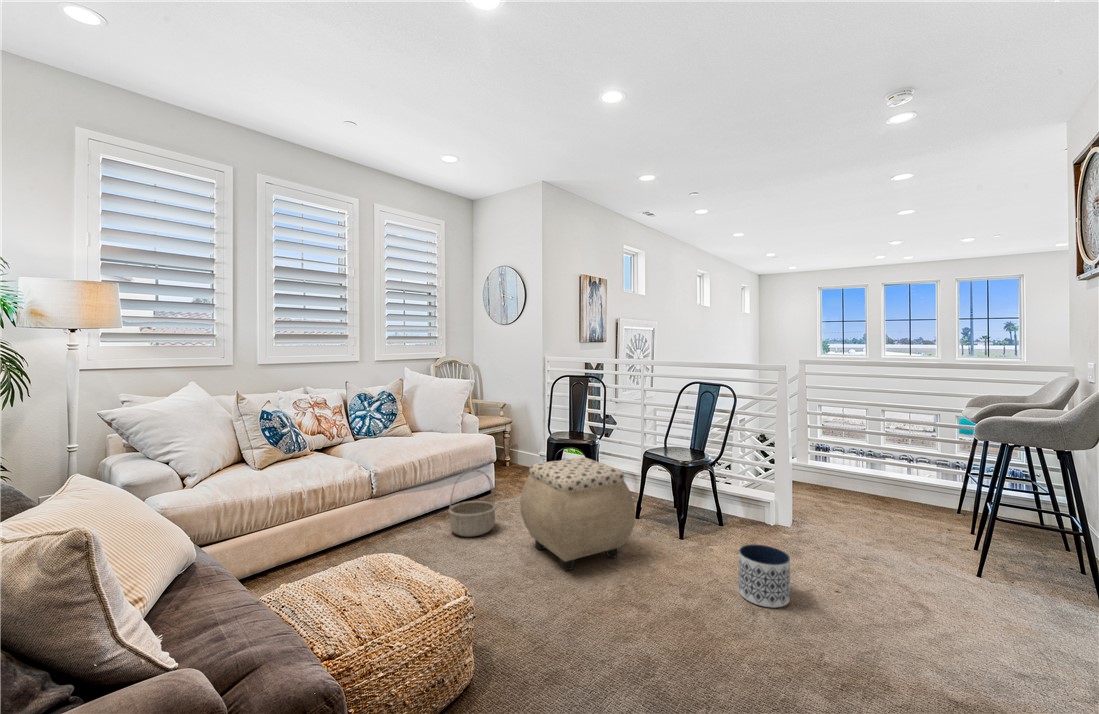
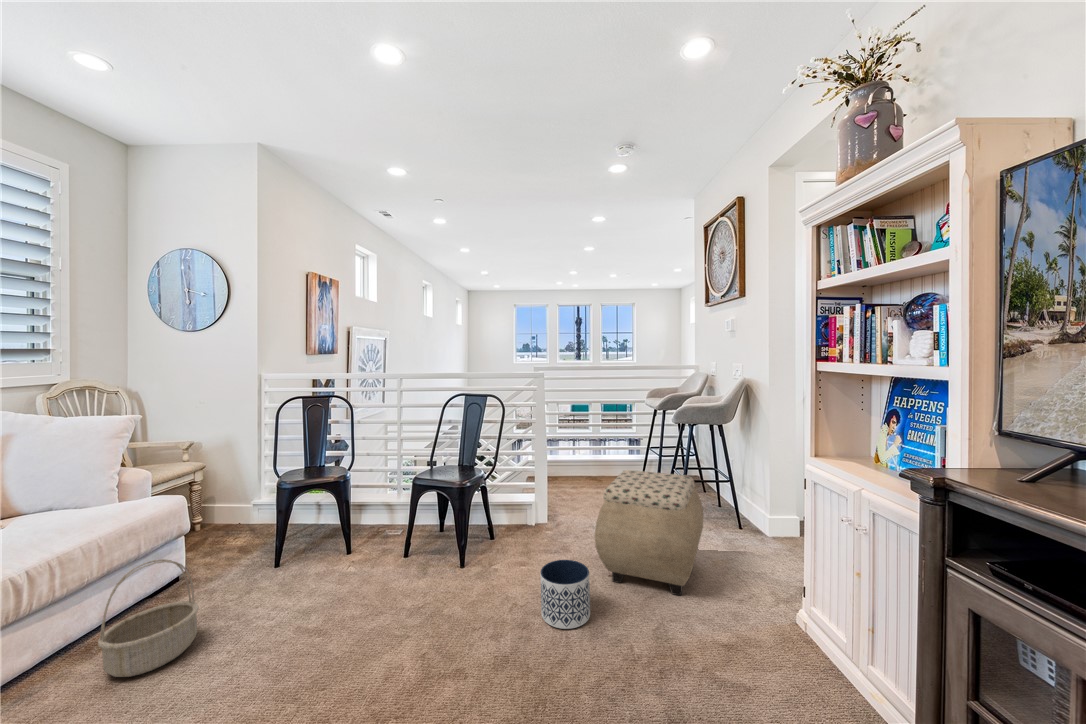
ottoman: present [520,457,635,571] -> present [595,470,704,596]

